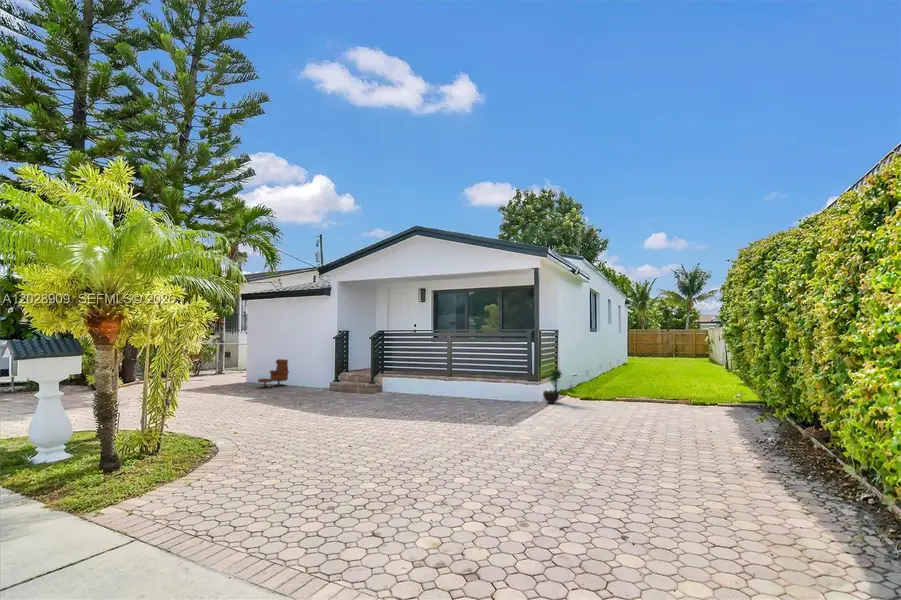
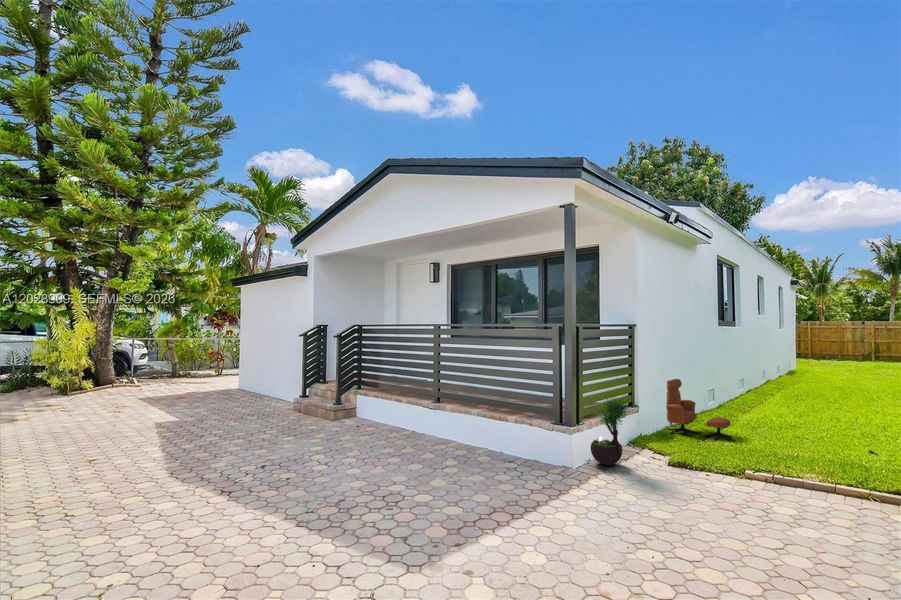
lounge chair: present [258,359,289,389] -> present [666,379,734,441]

